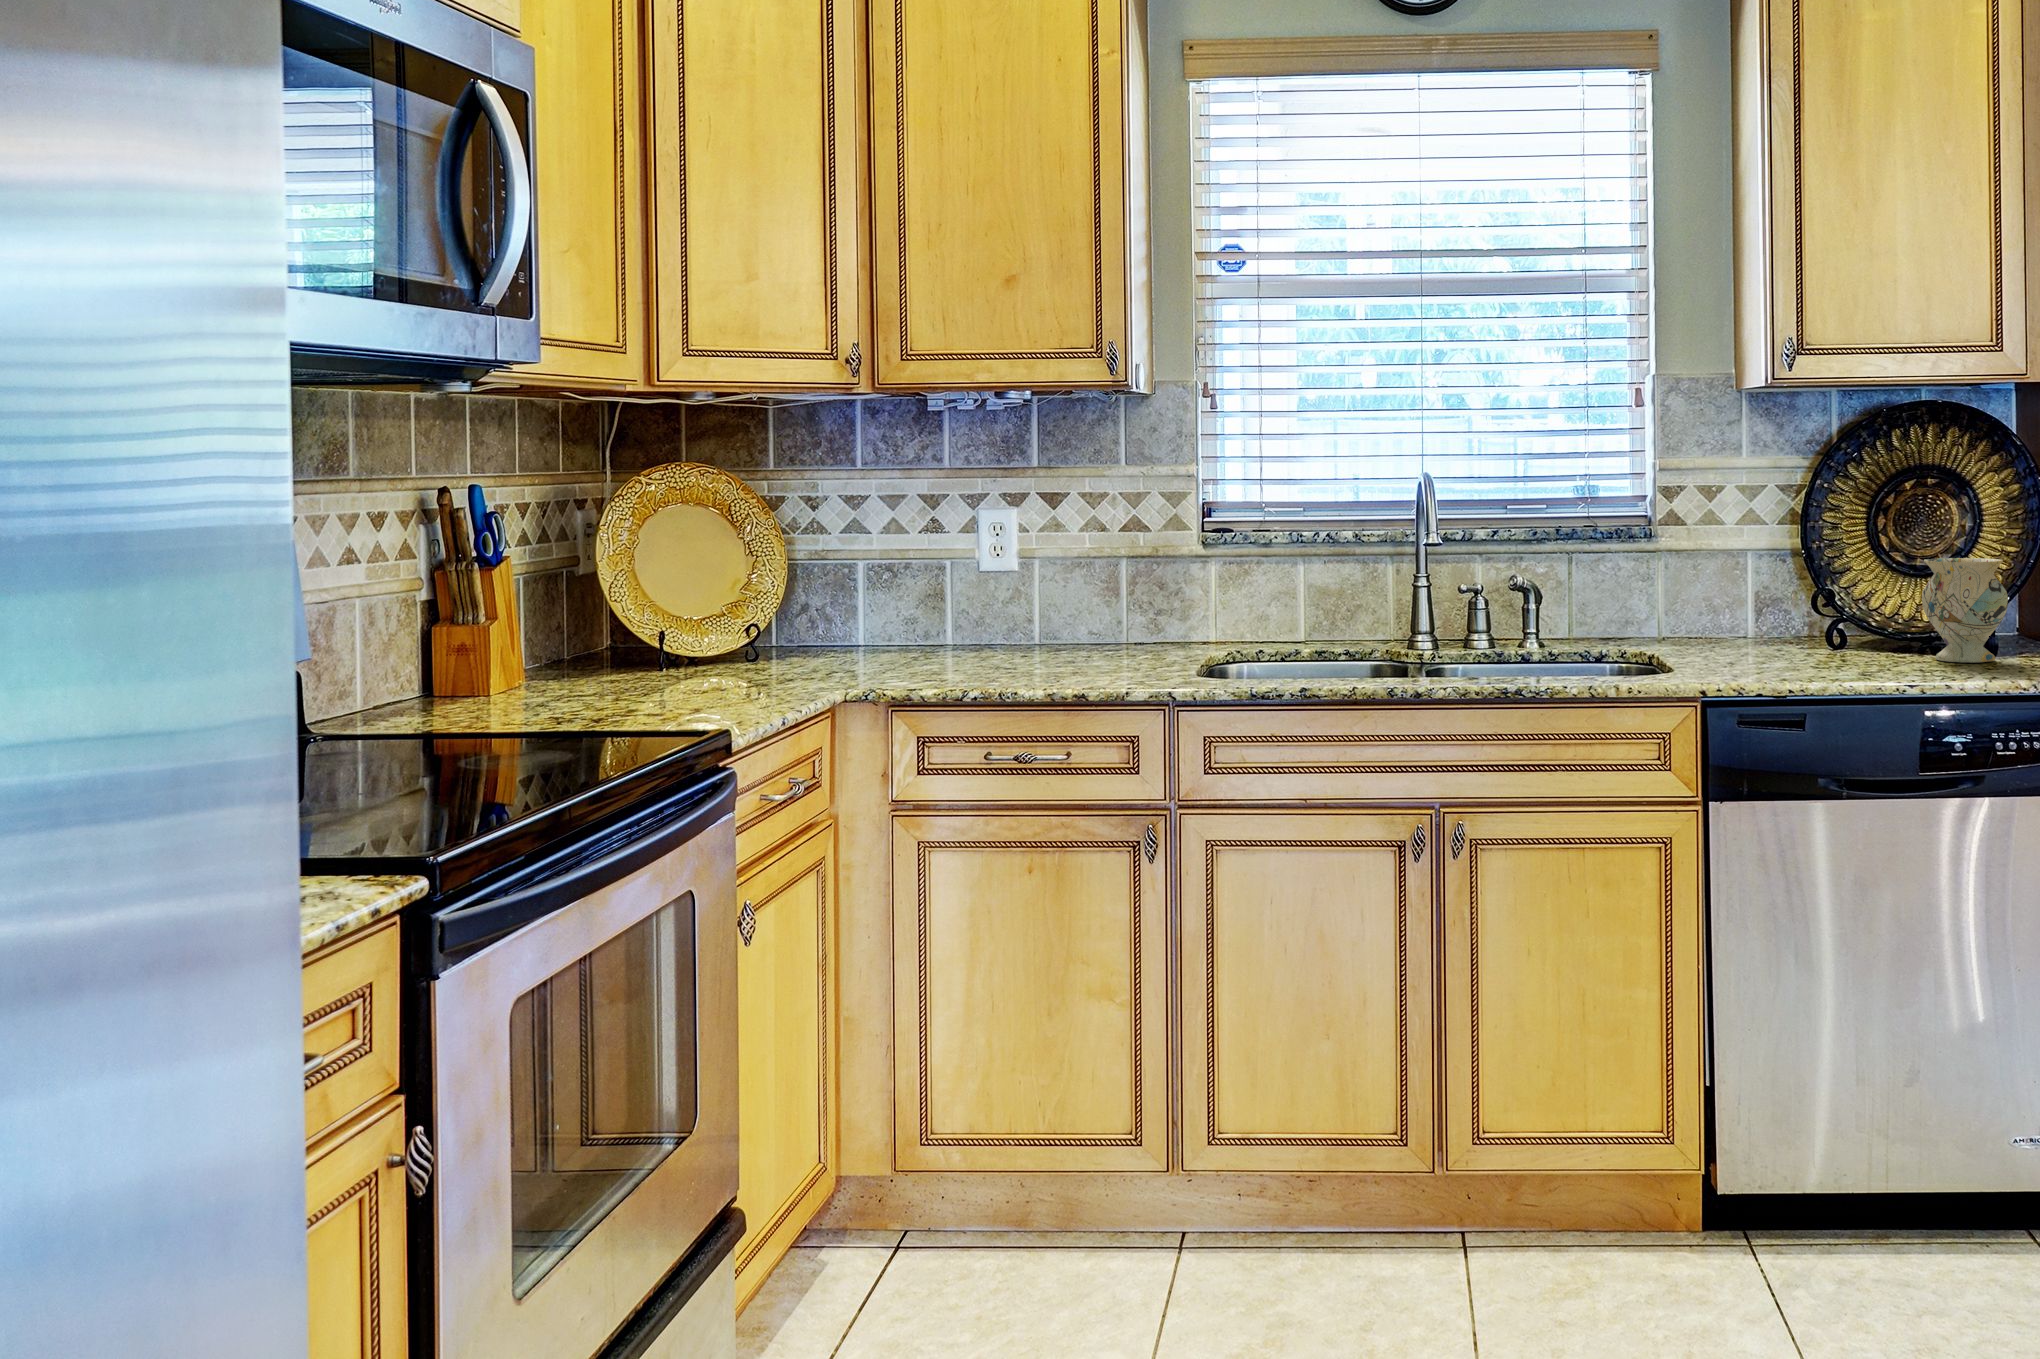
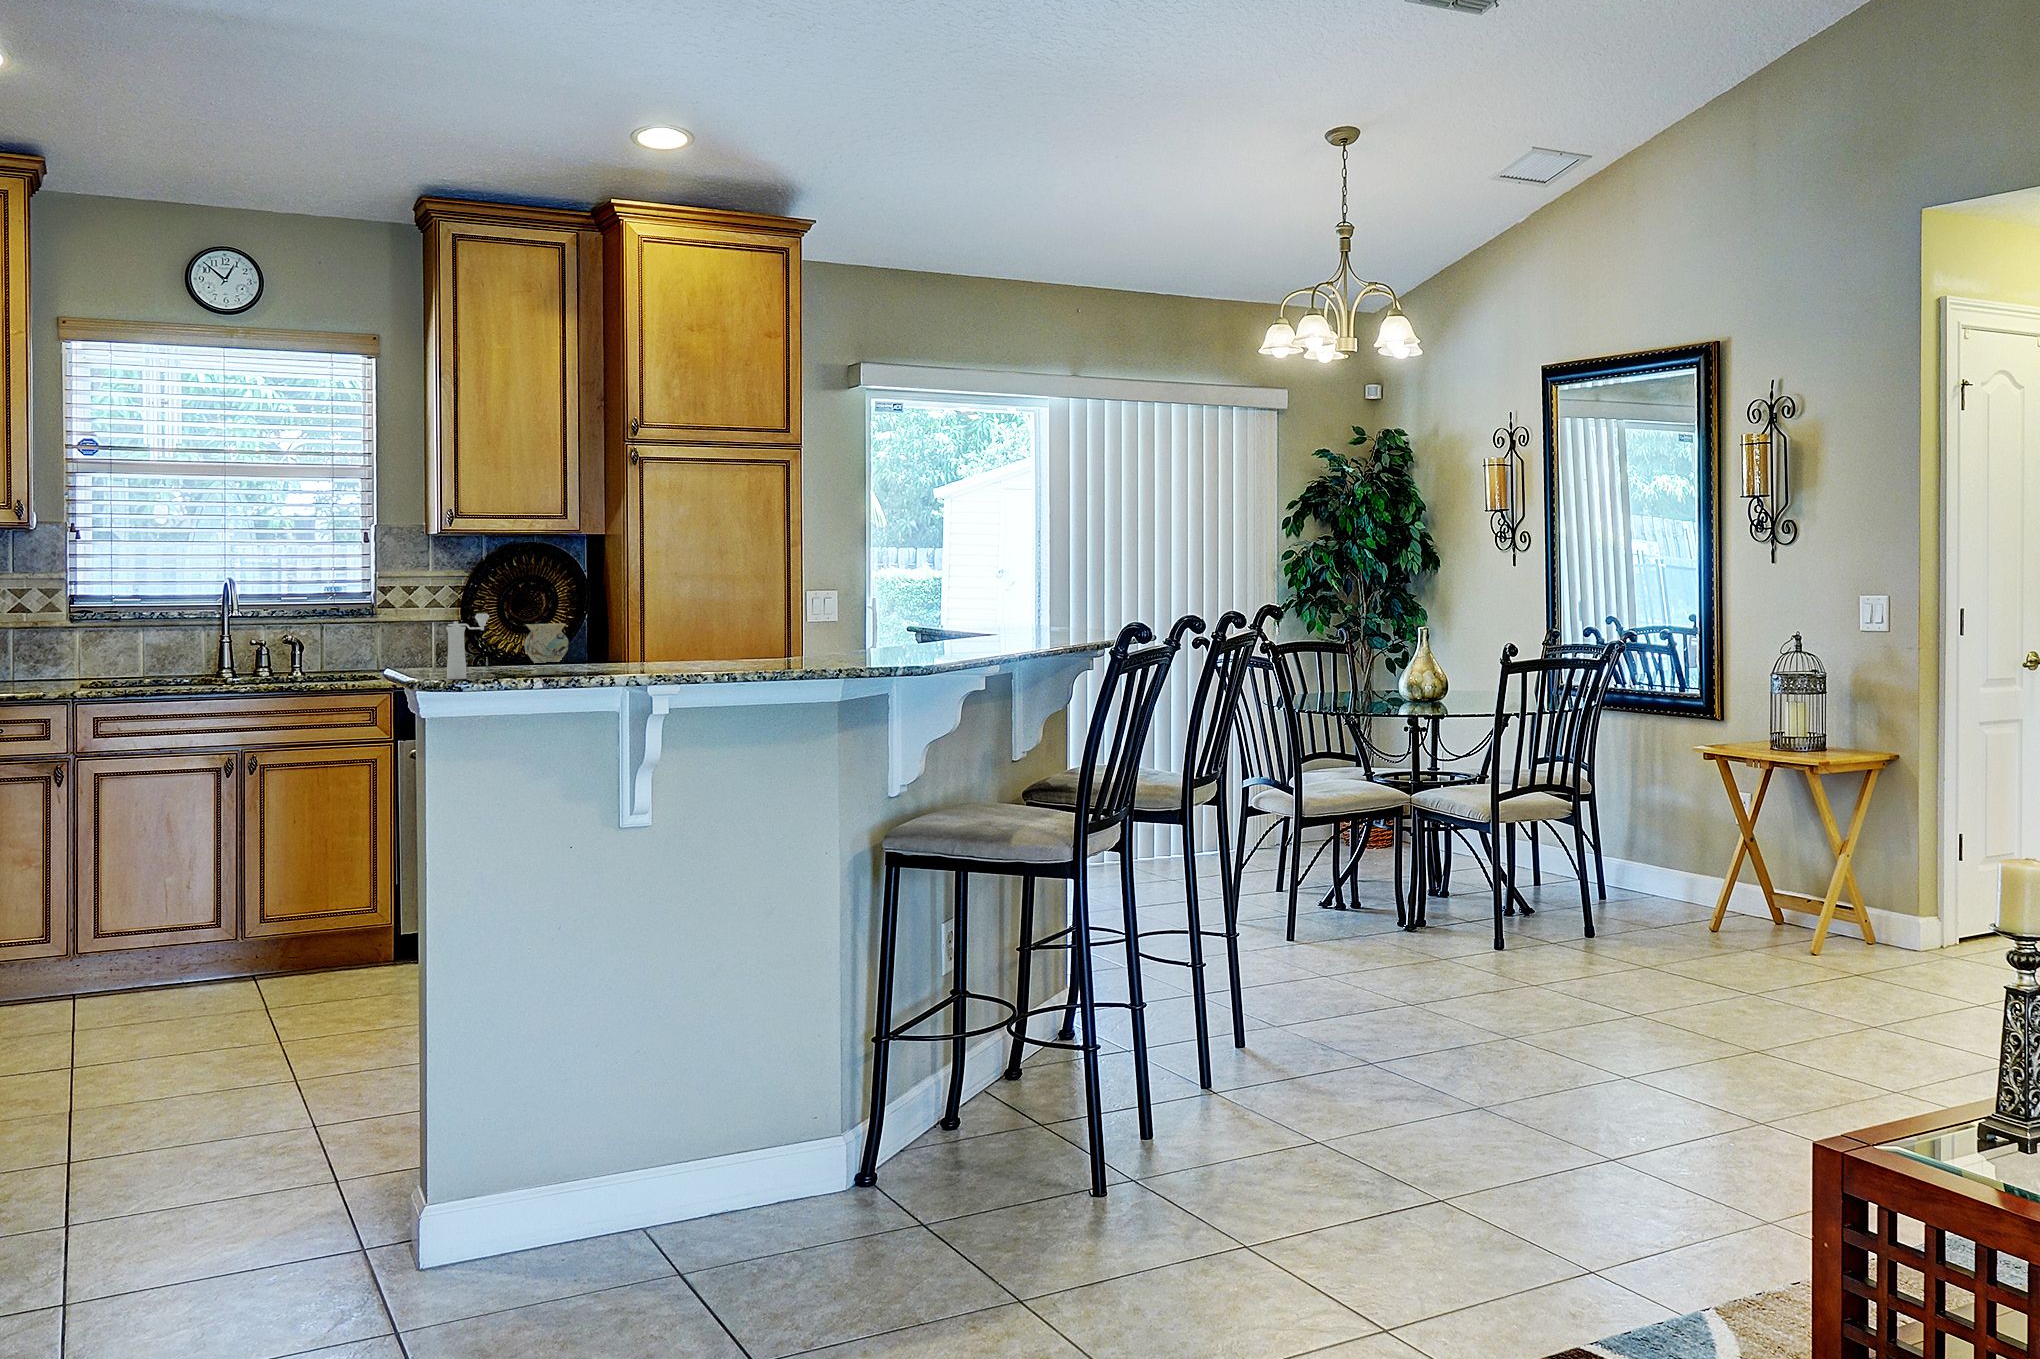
pepper mill: none [1793,541,1869,677] -> present [446,614,489,679]

